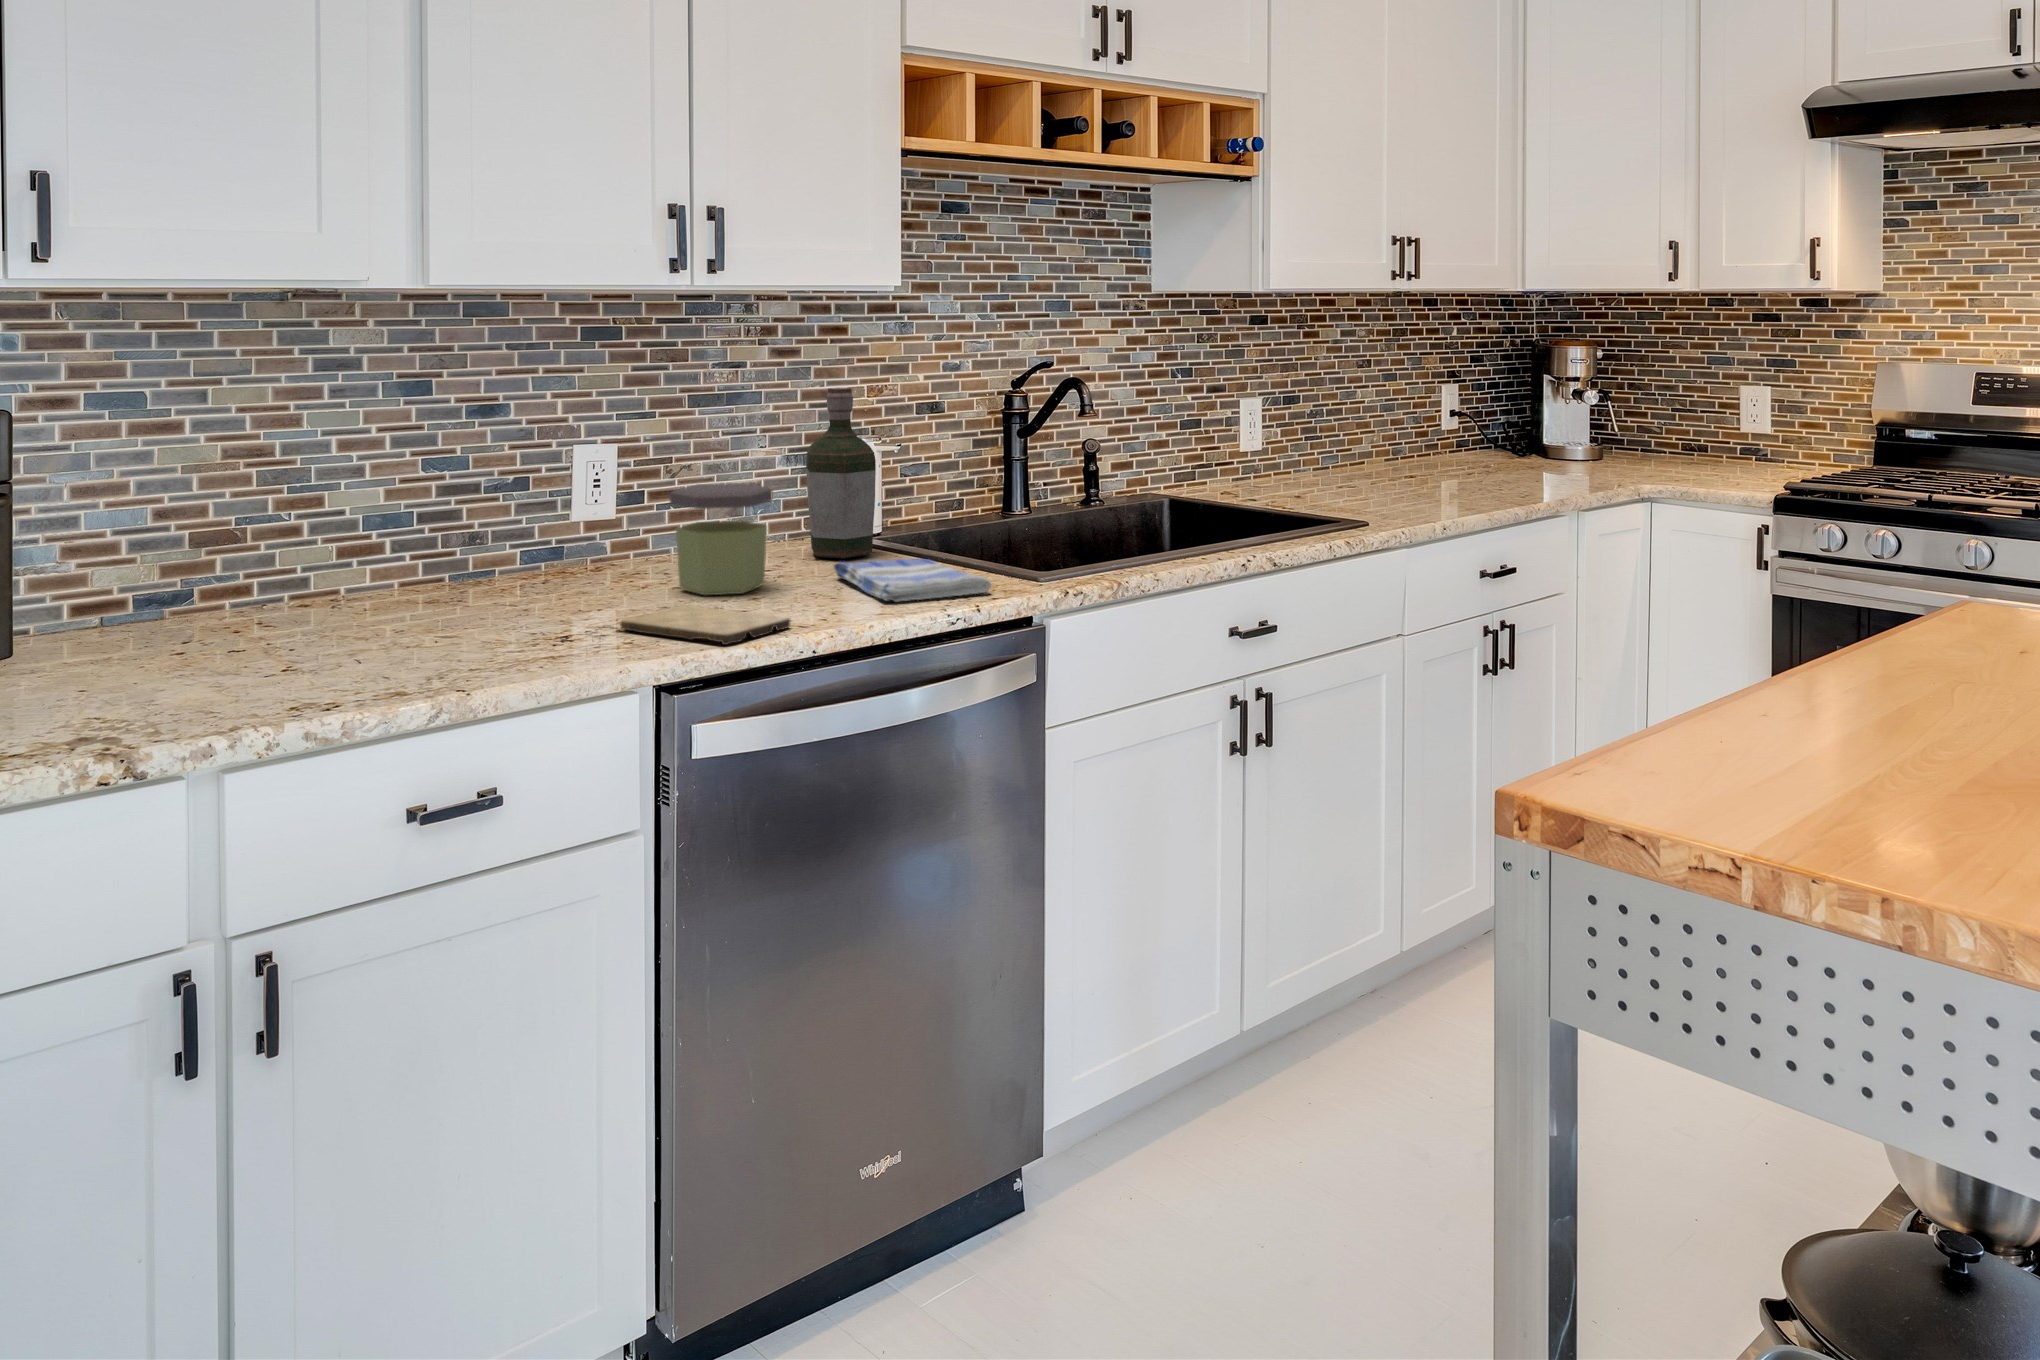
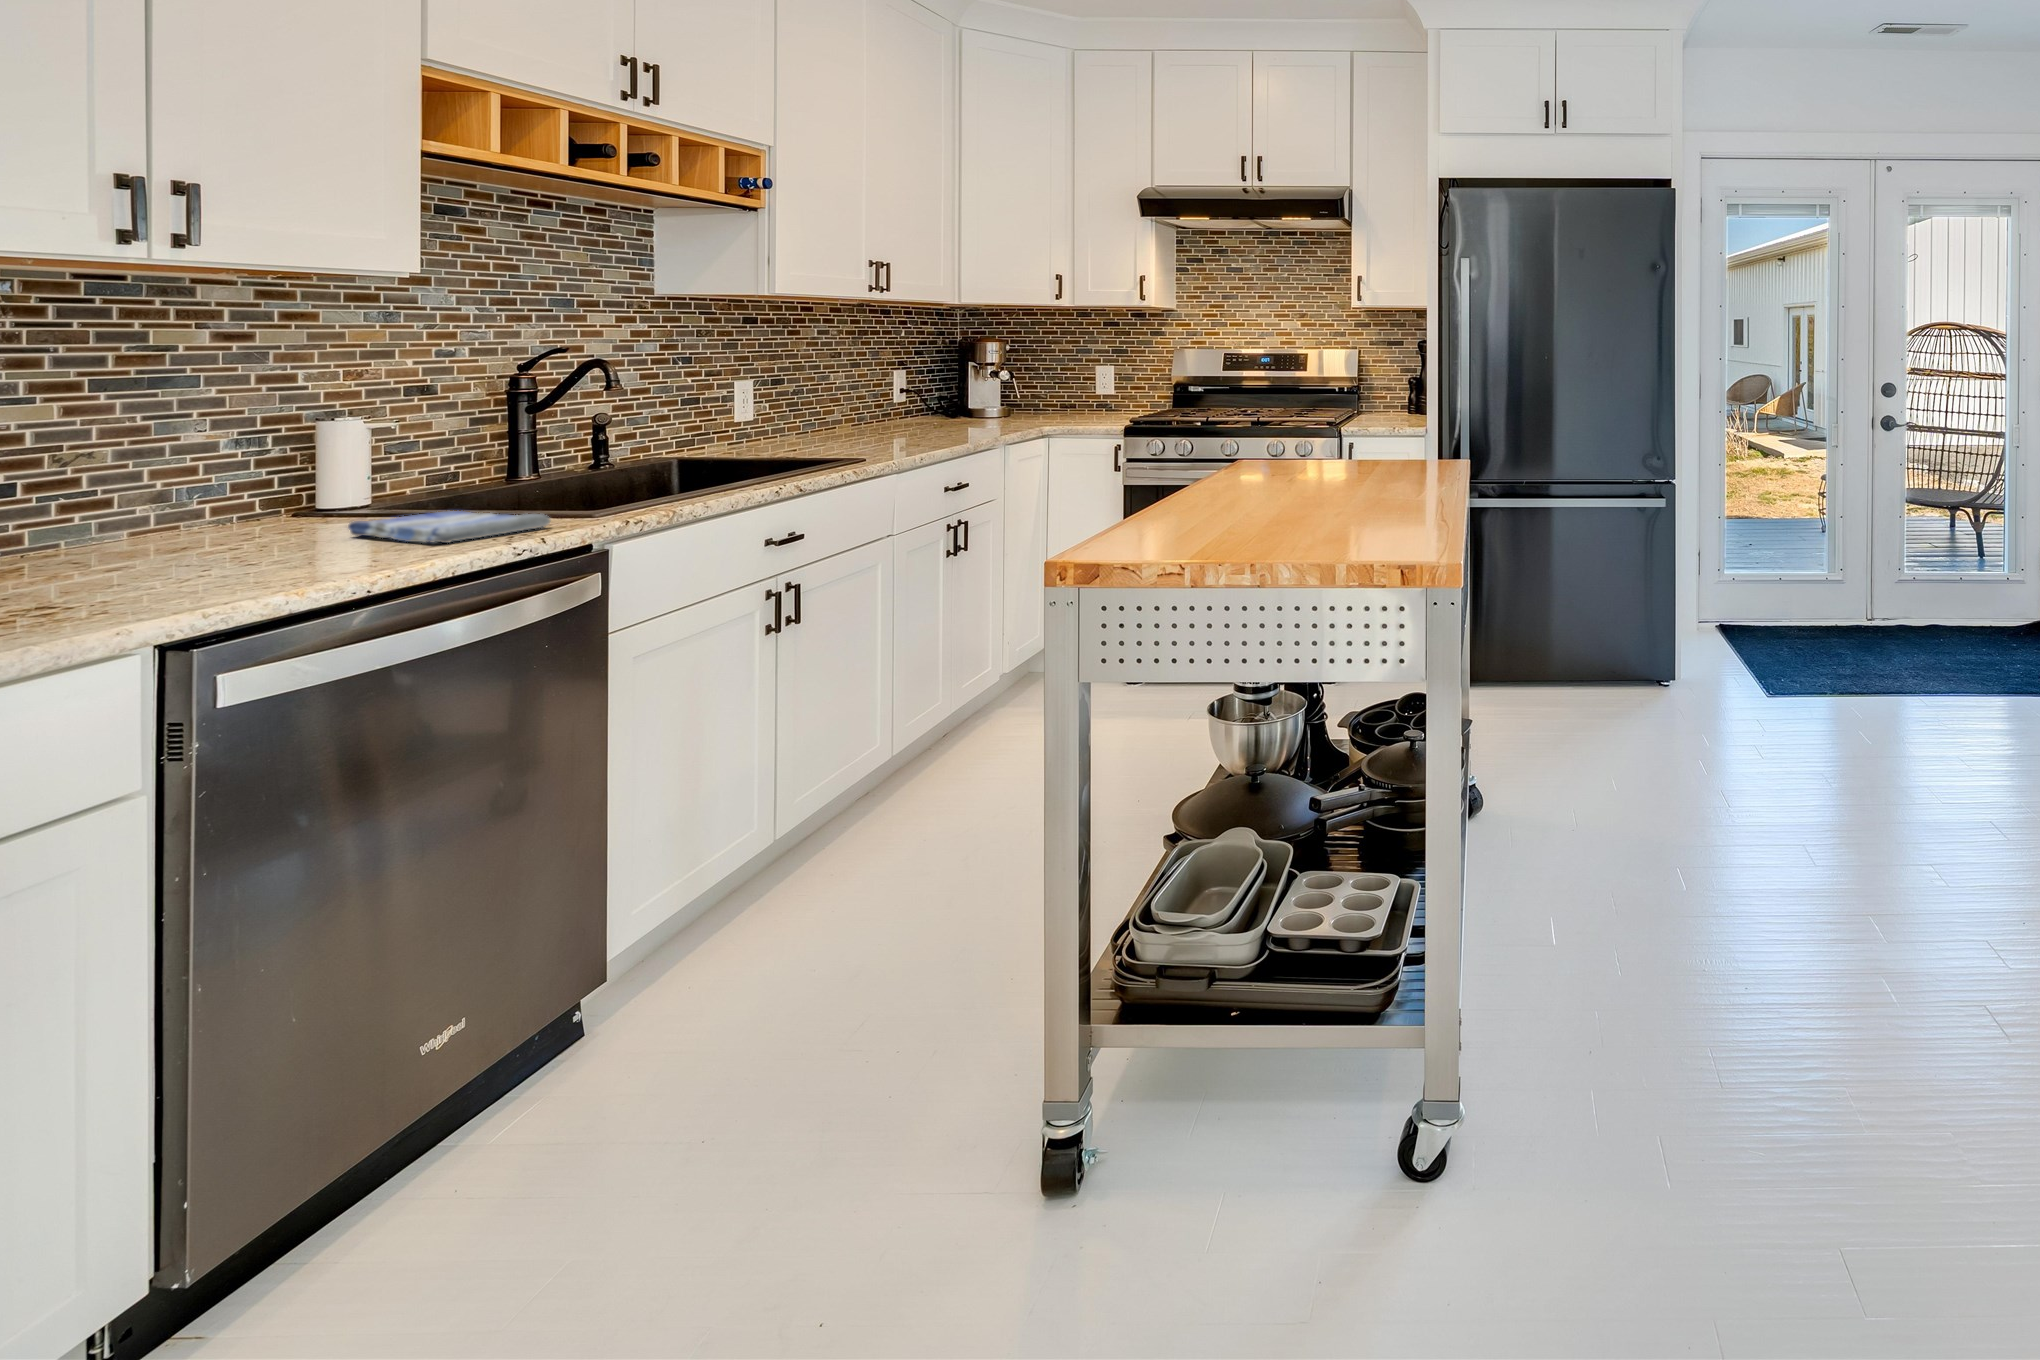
bottle: present [806,388,876,559] -> none [284,367,384,525]
jar: present [670,483,773,595] -> none [117,455,270,565]
cutting board: present [620,605,790,645] -> none [81,563,333,600]

